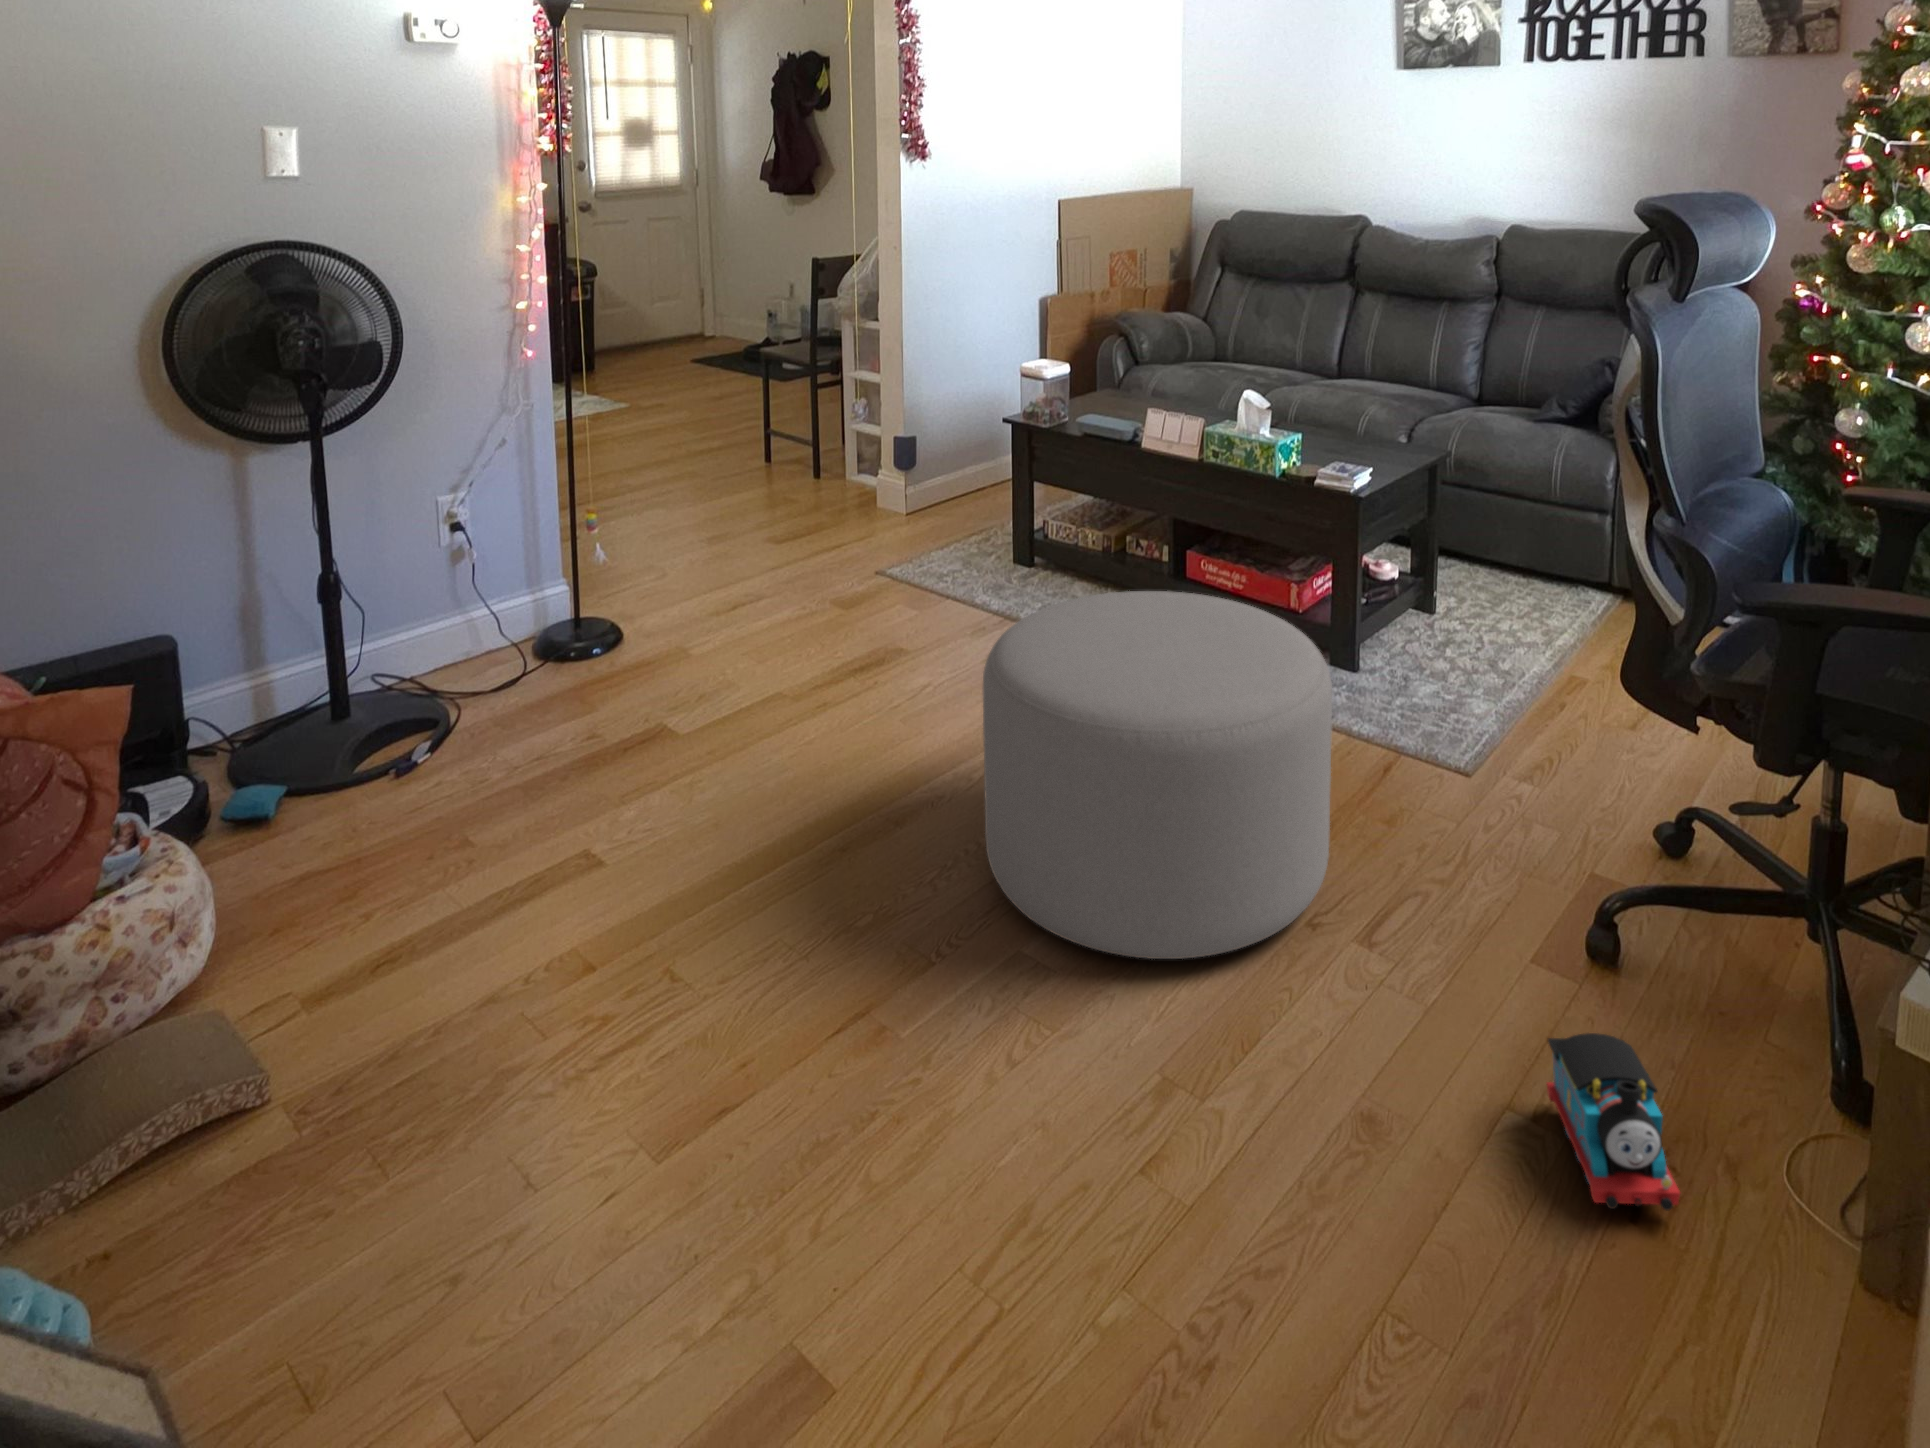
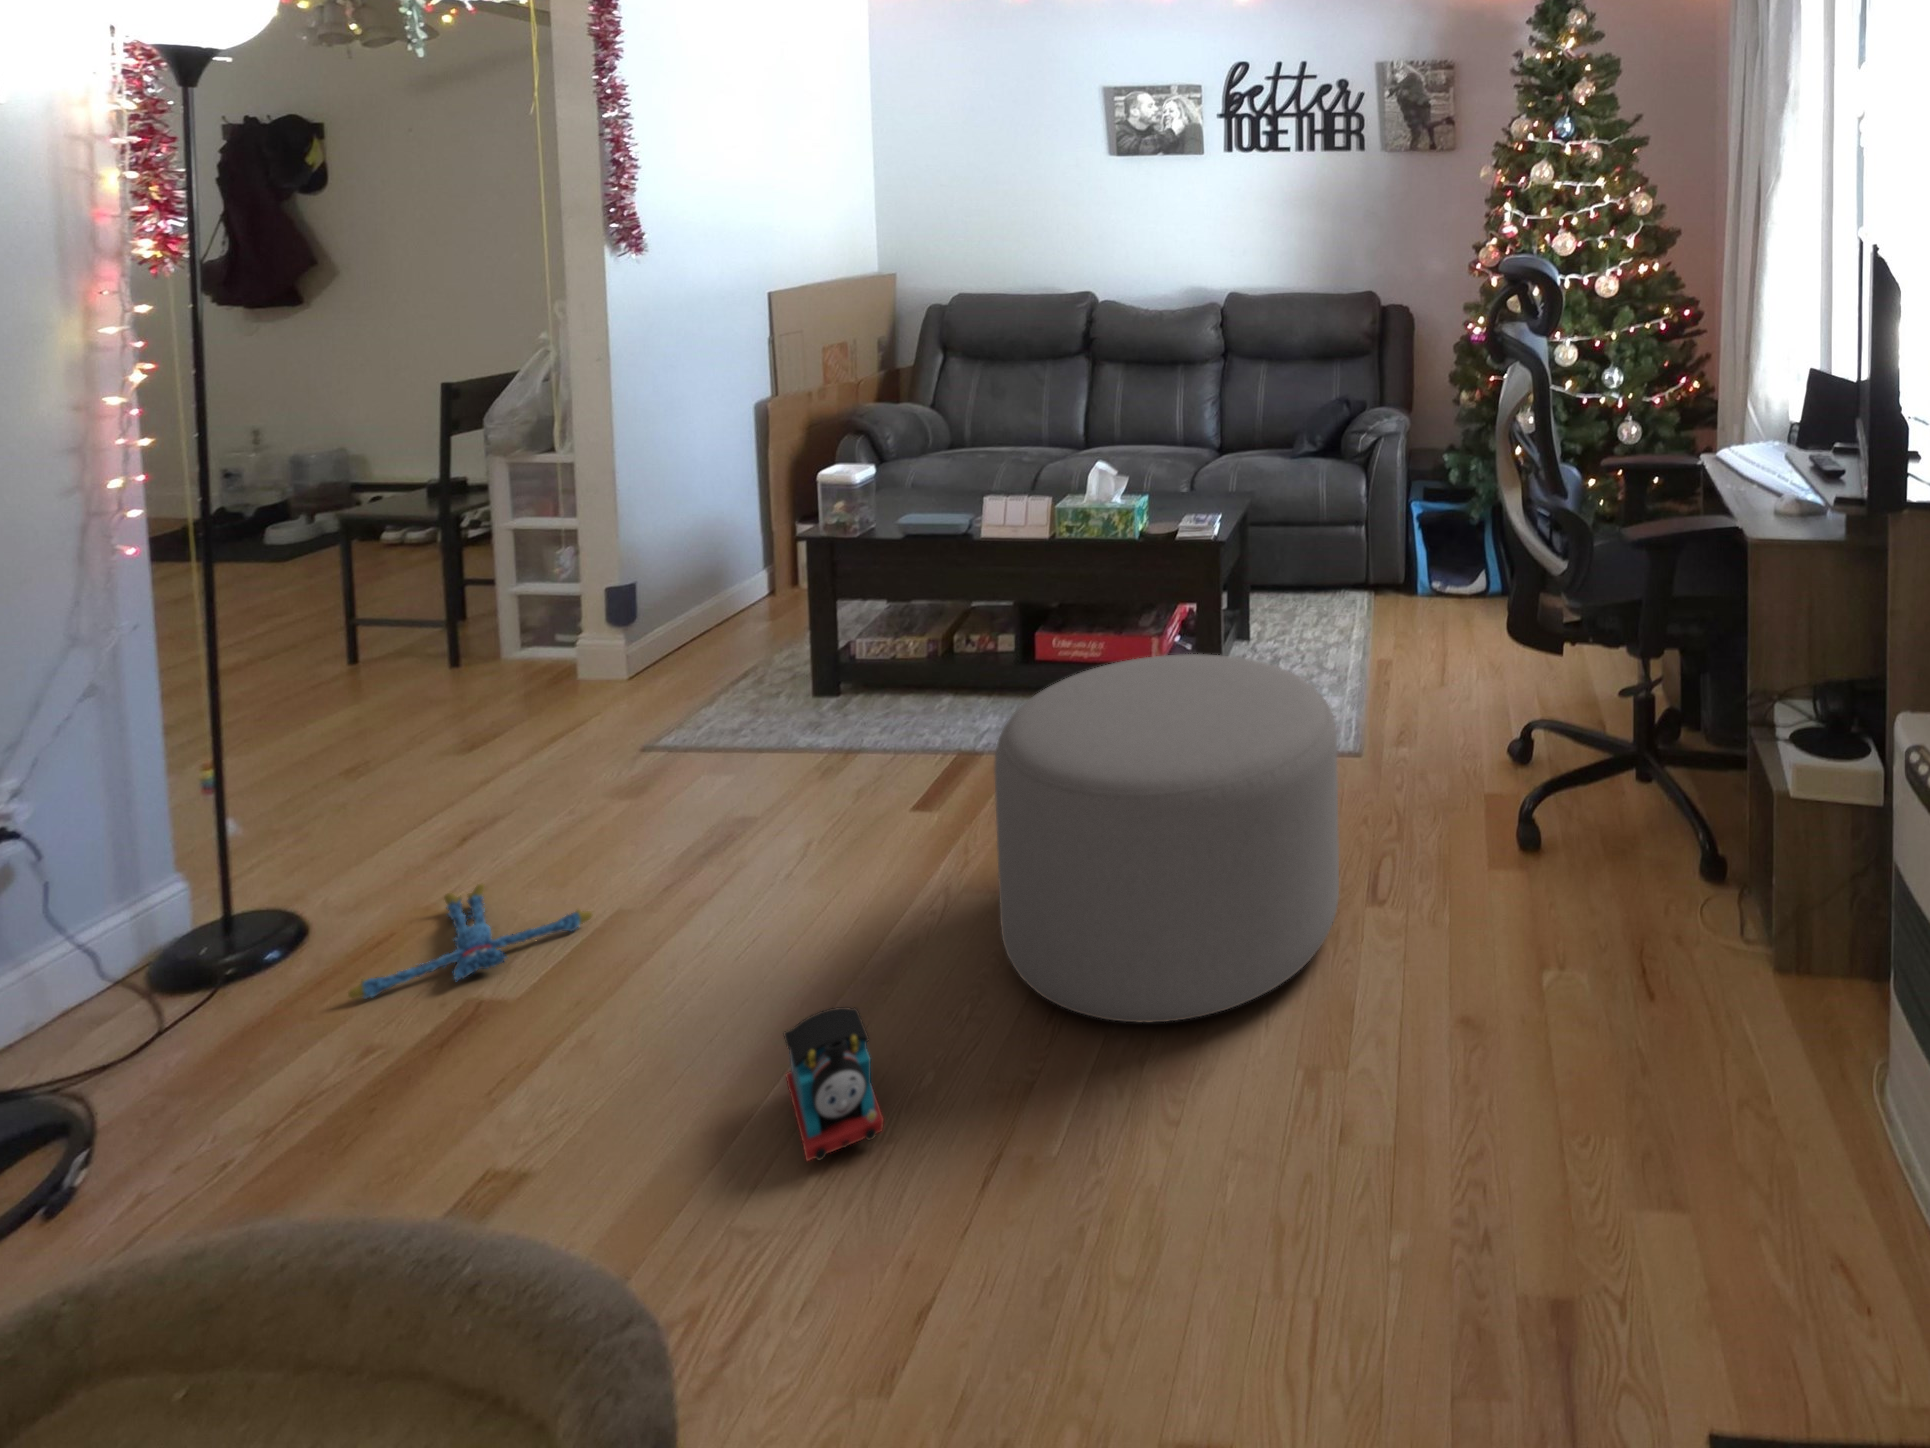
plush toy: none [596,652,753,718] -> present [348,884,592,998]
toy train: present [1547,1033,1680,1210] -> present [784,1007,884,1161]

